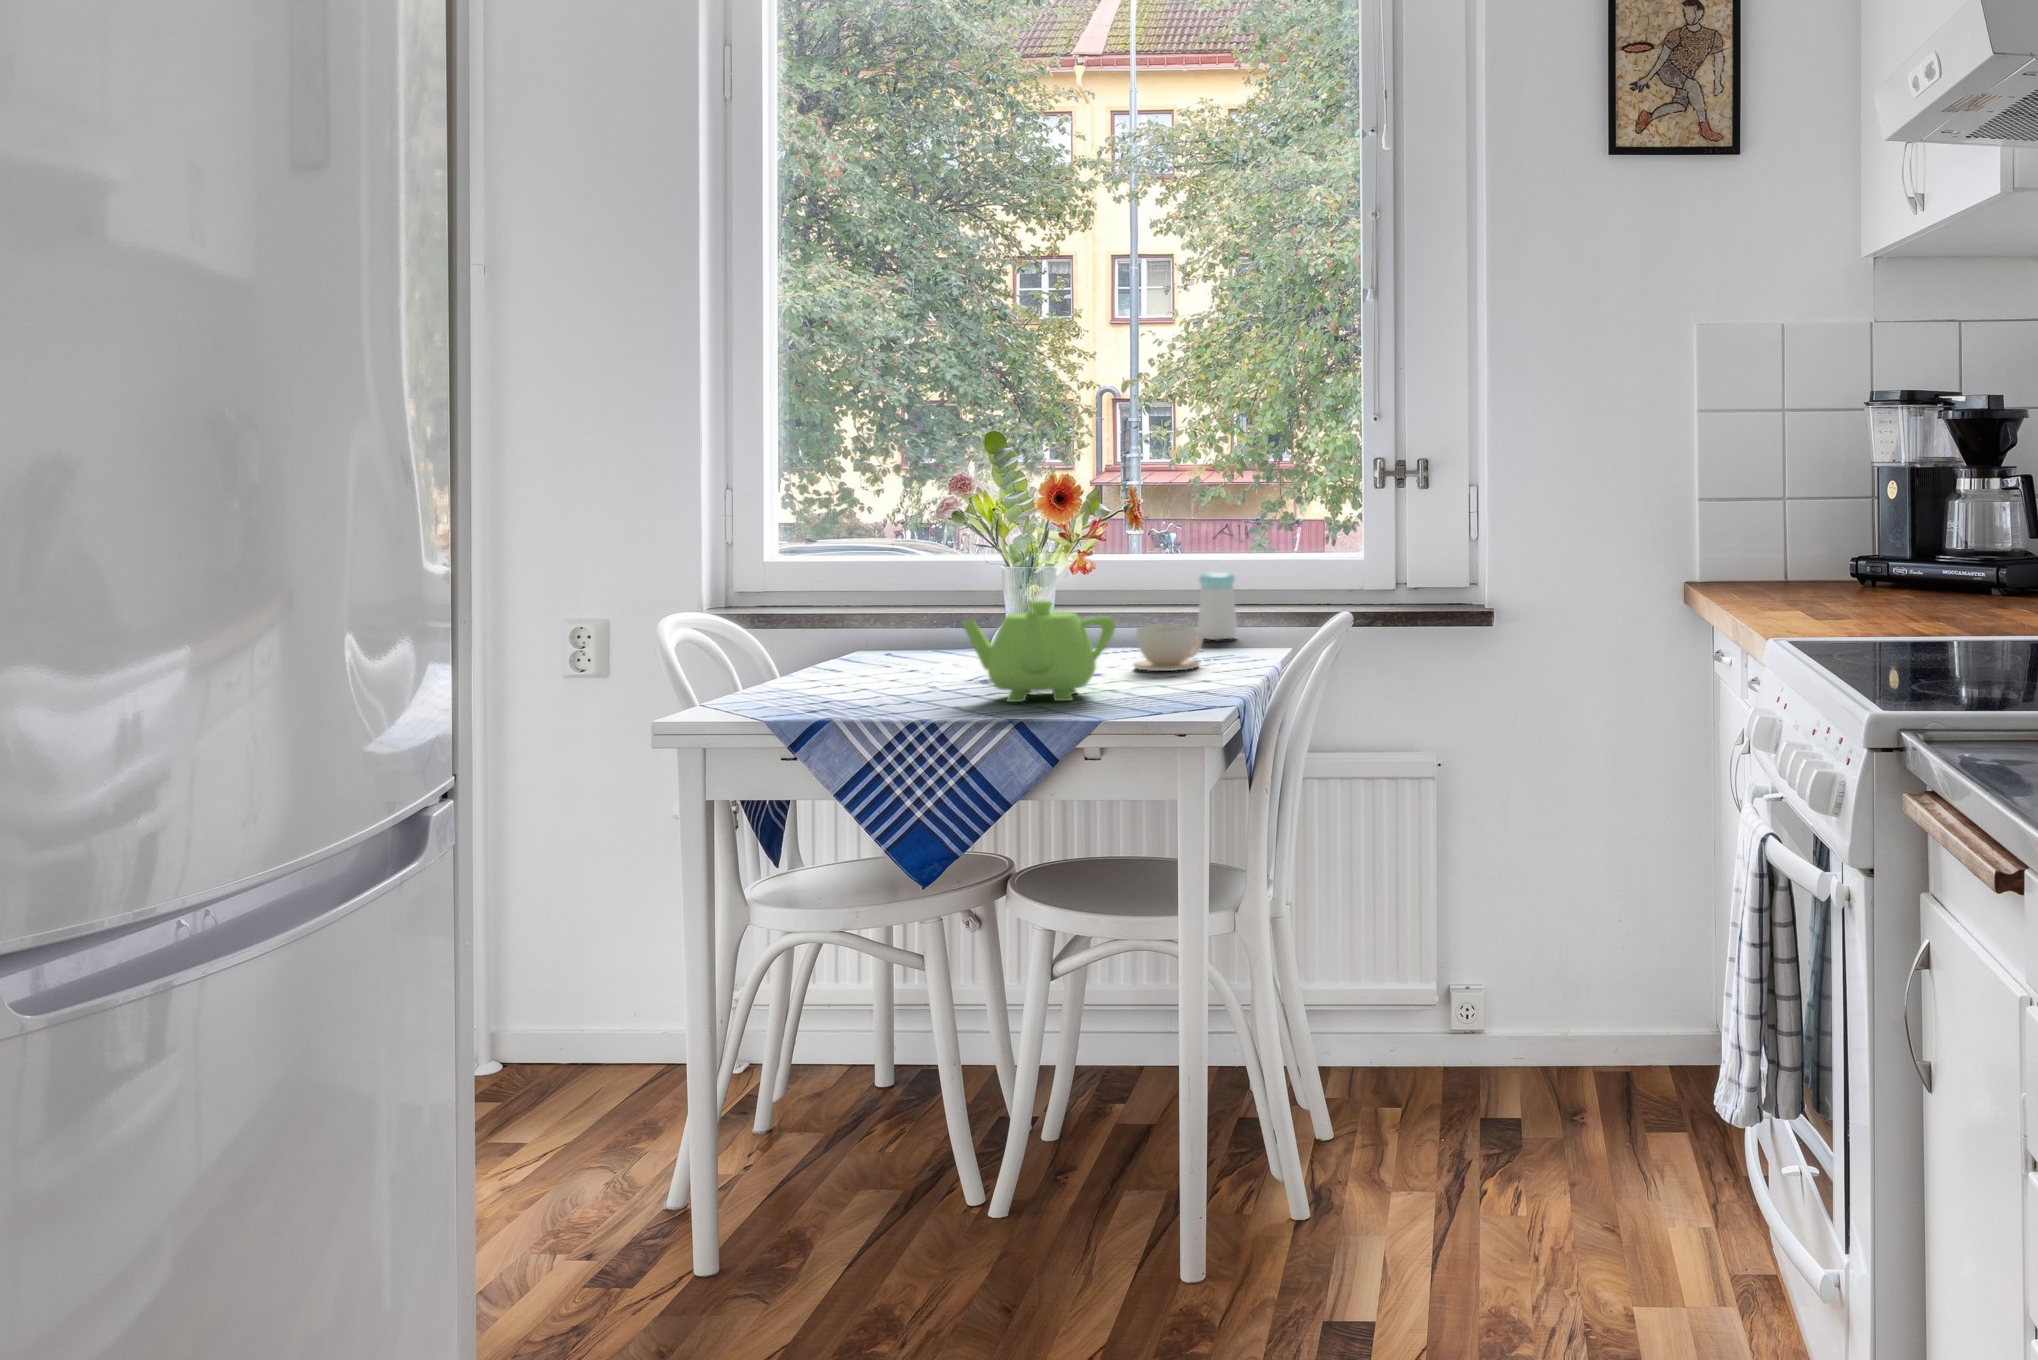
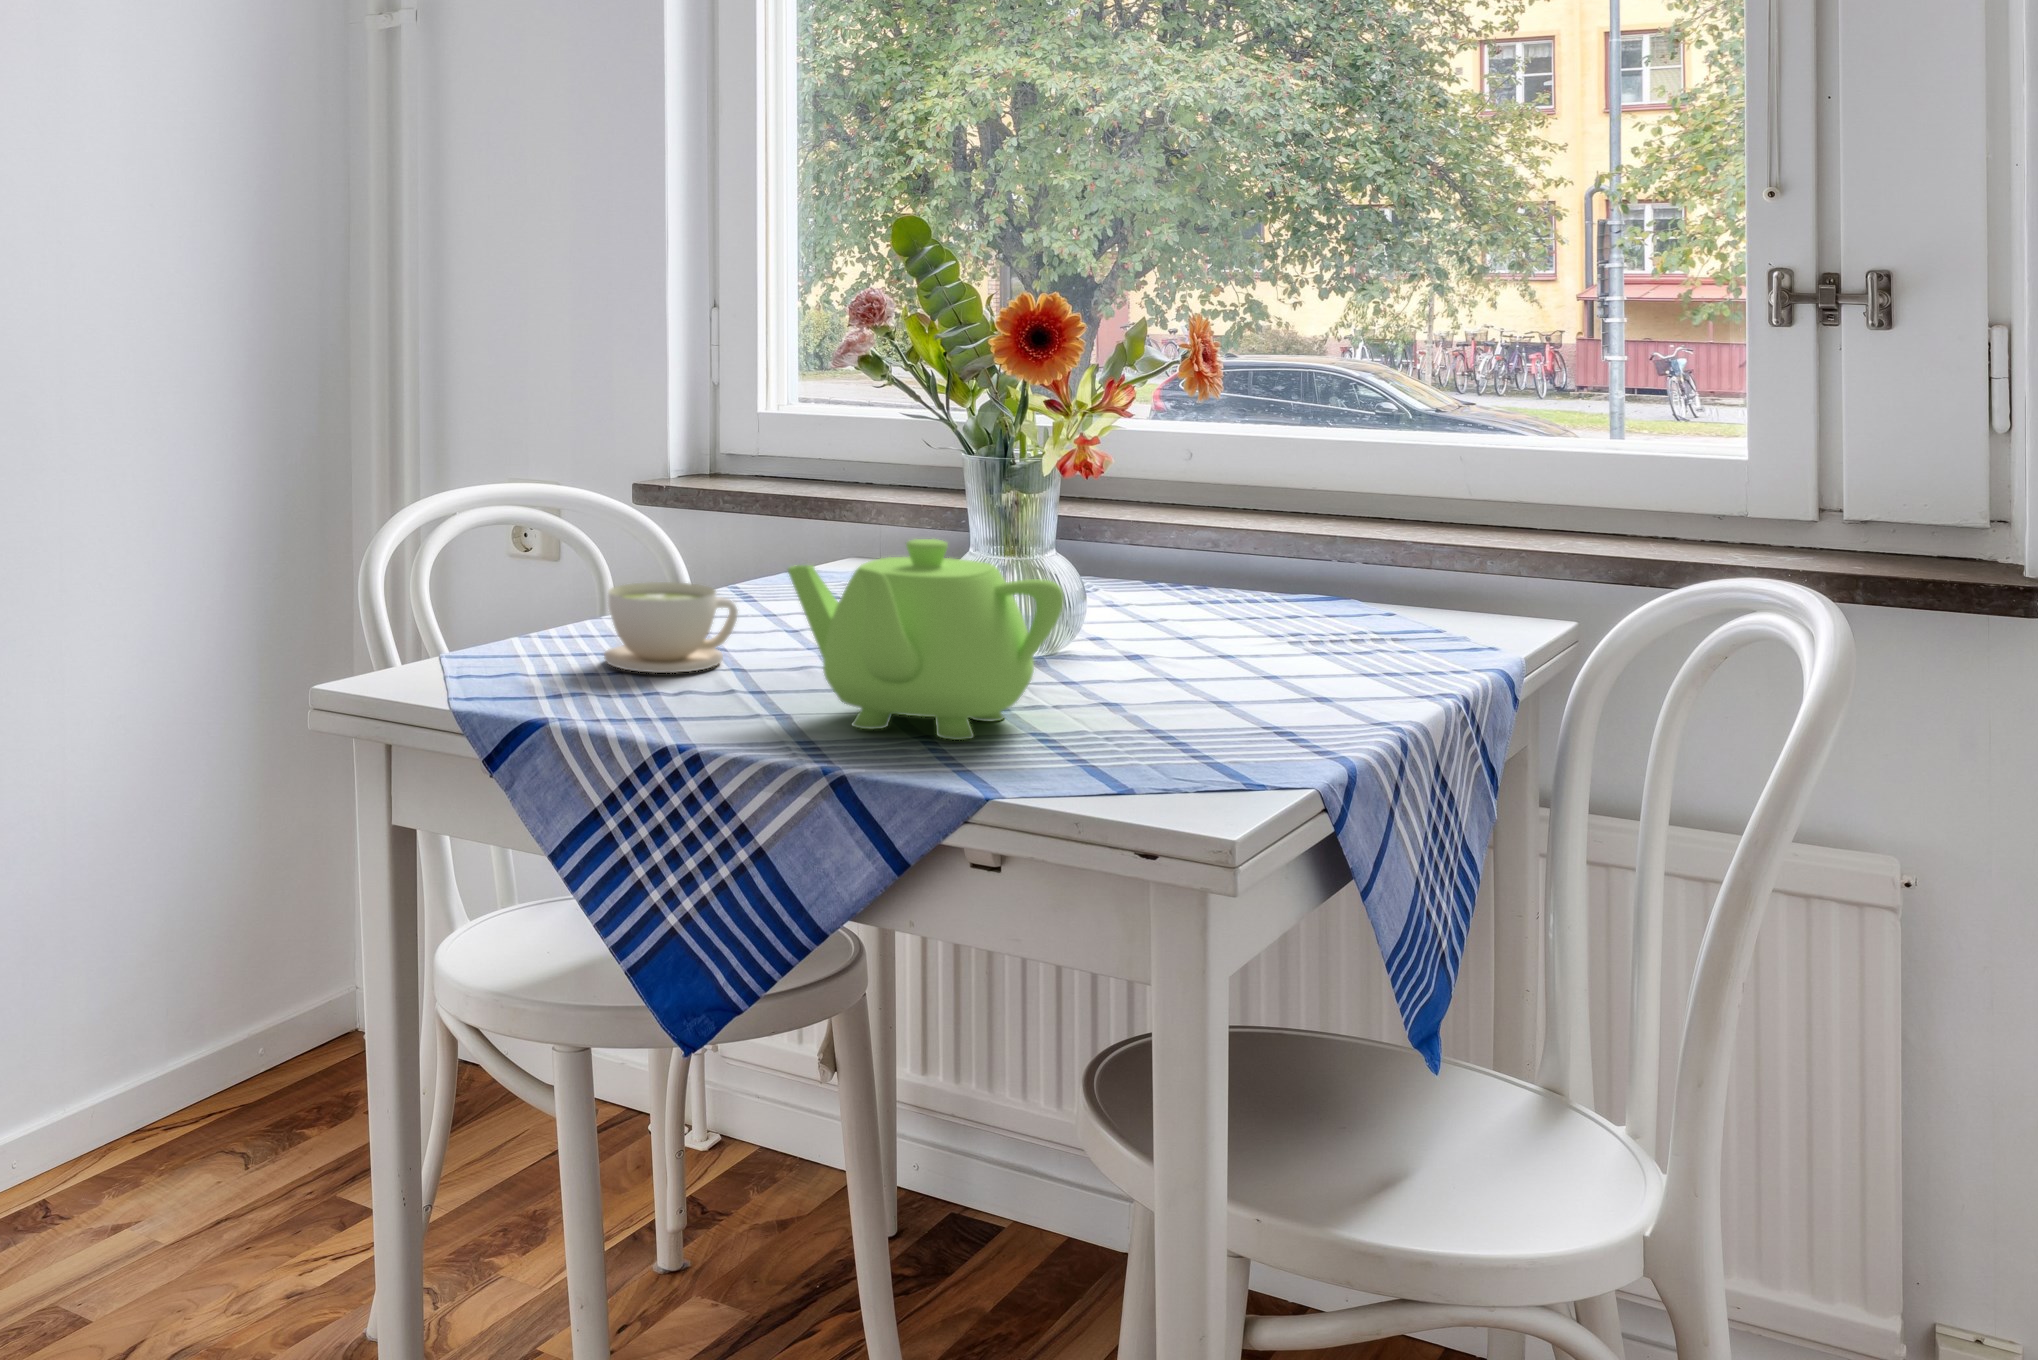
salt shaker: present [1197,572,1237,640] -> none [1359,481,1447,611]
coffee cup: present [1134,625,1204,671] -> present [604,582,738,673]

